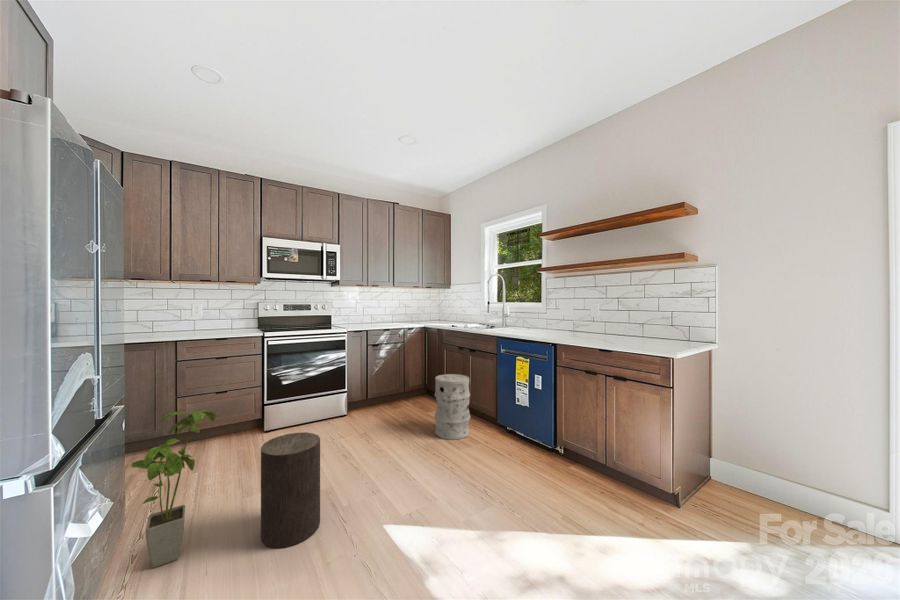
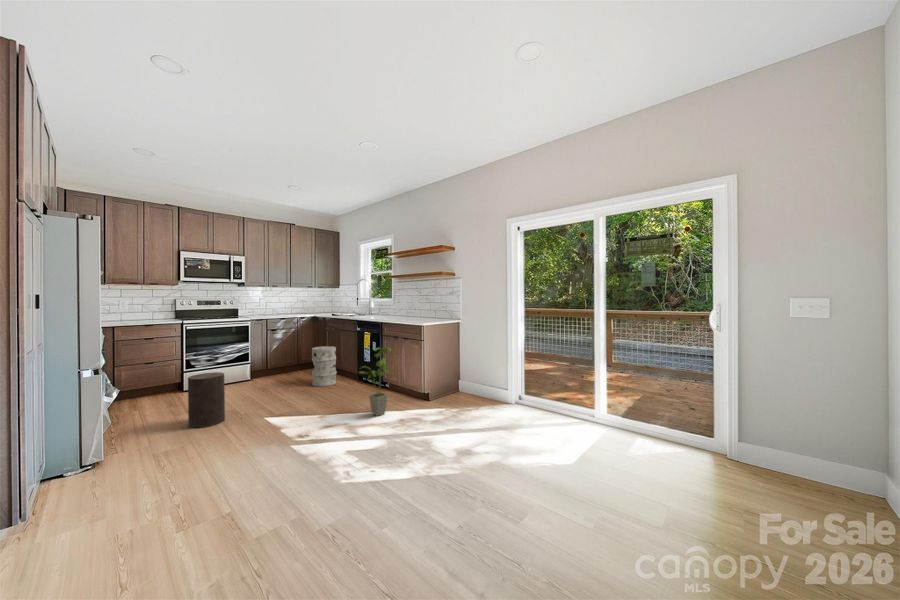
house plant: present [131,410,216,568] -> present [359,348,391,416]

